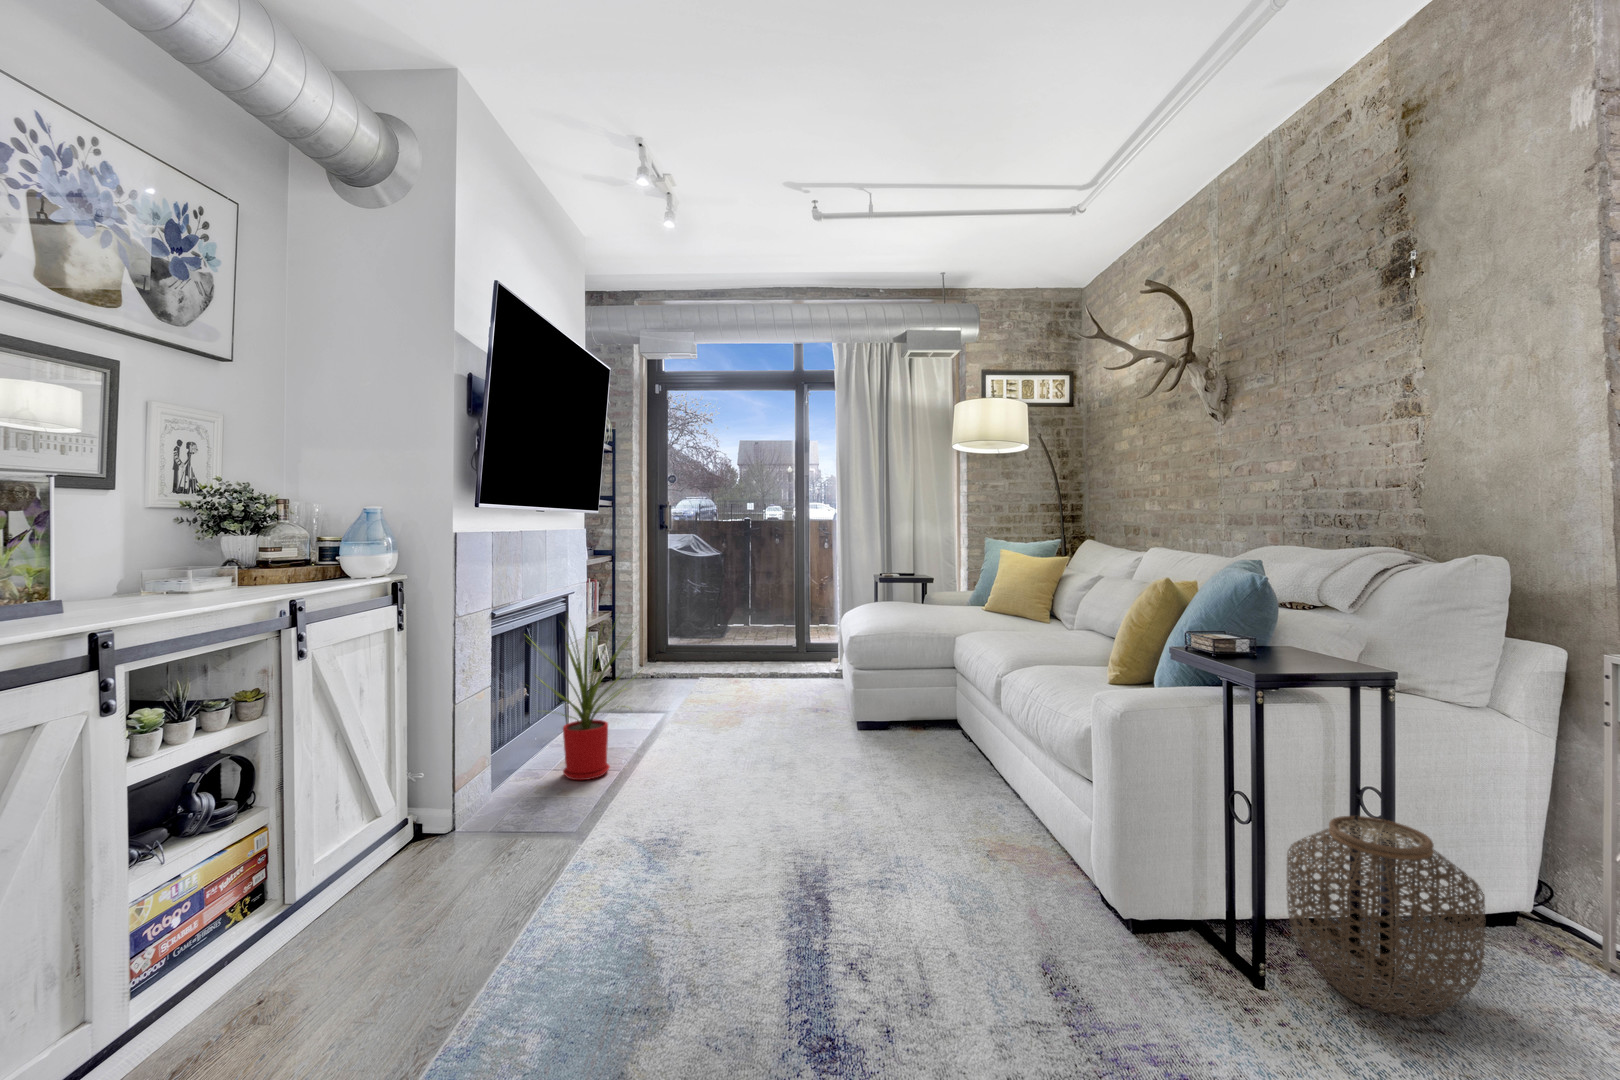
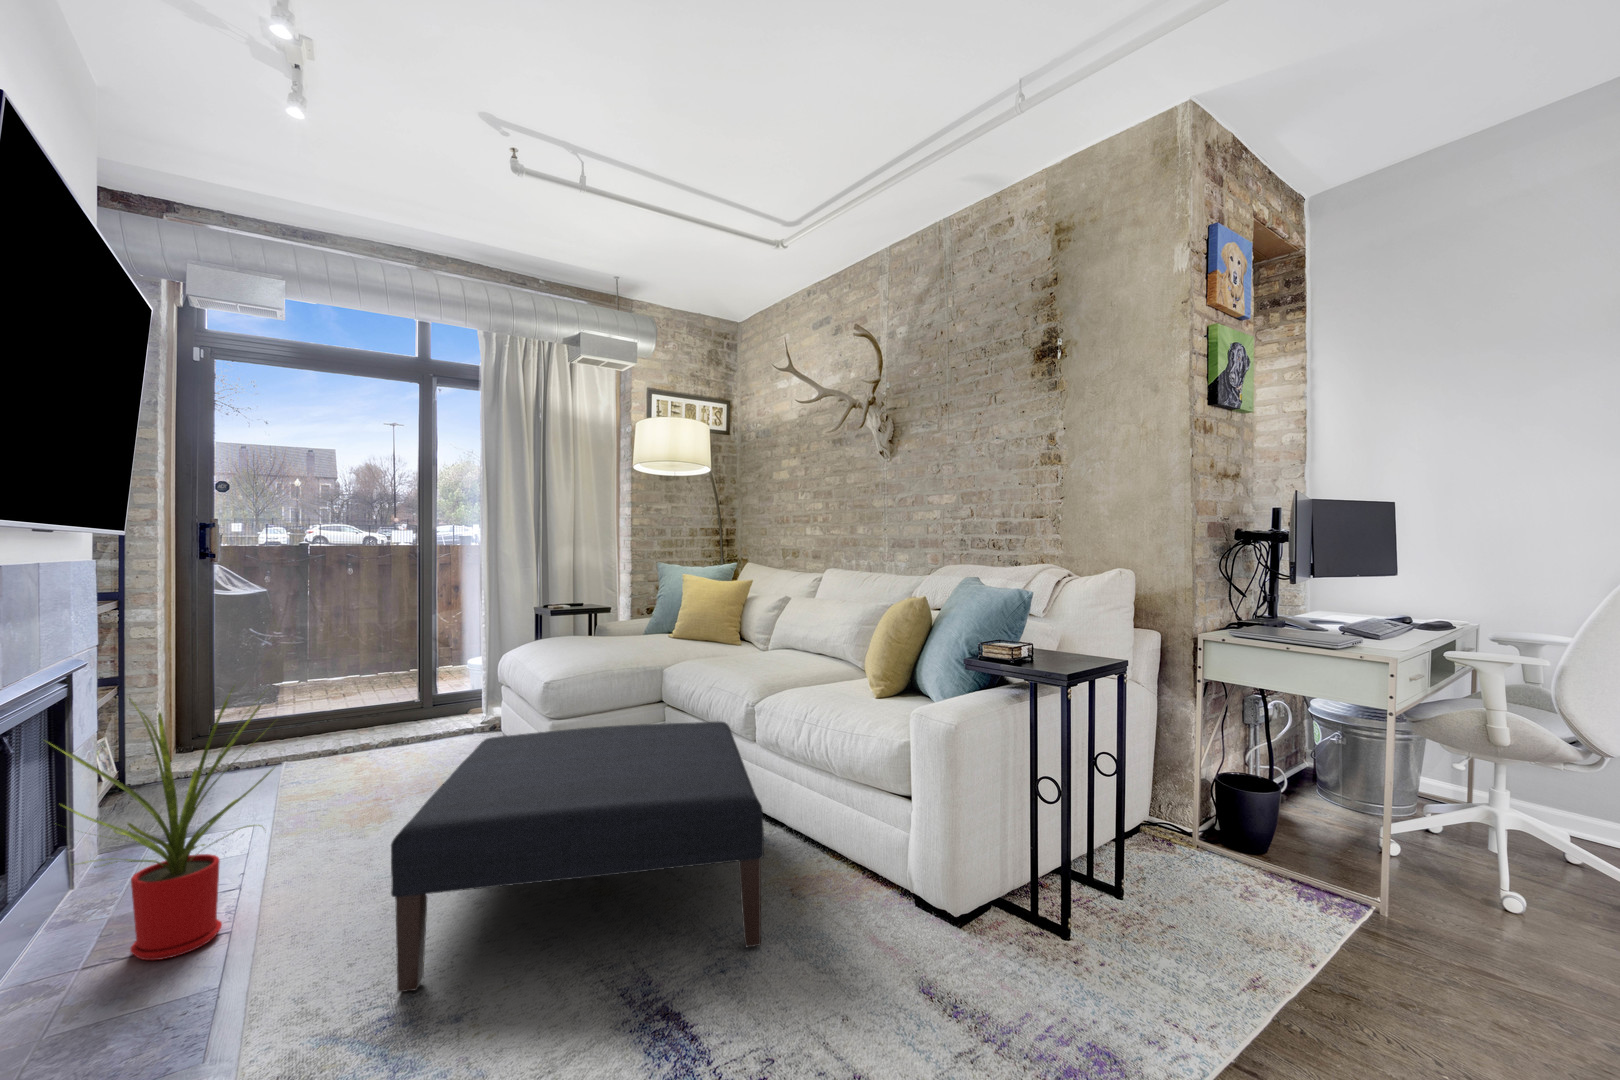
ottoman: none [666,671,980,878] -> present [391,722,764,992]
woven basket: present [1287,816,1485,1017] -> none [1075,786,1212,942]

